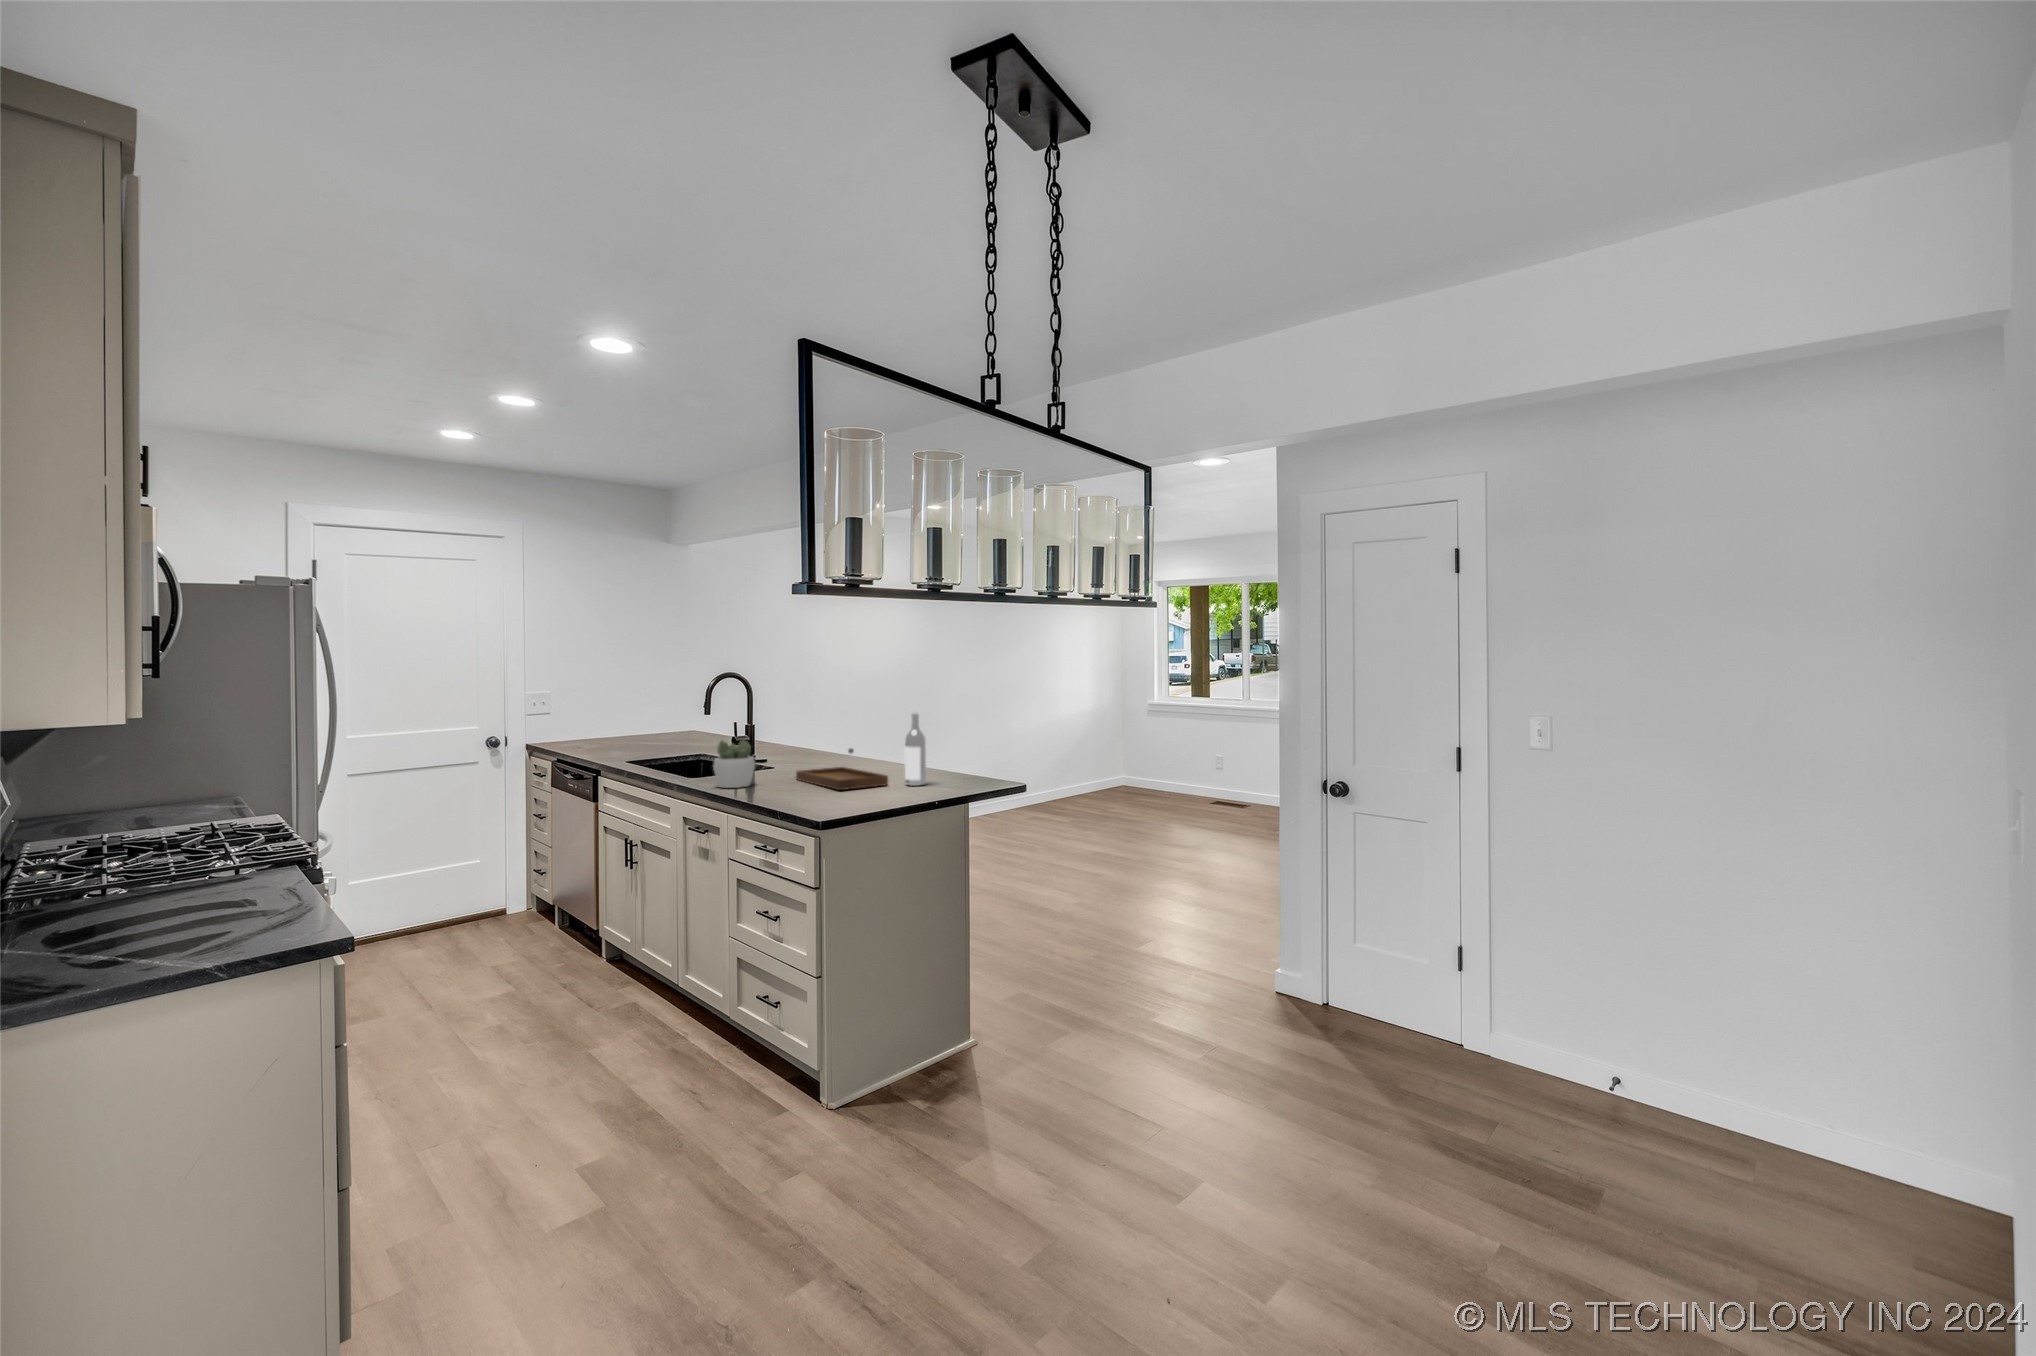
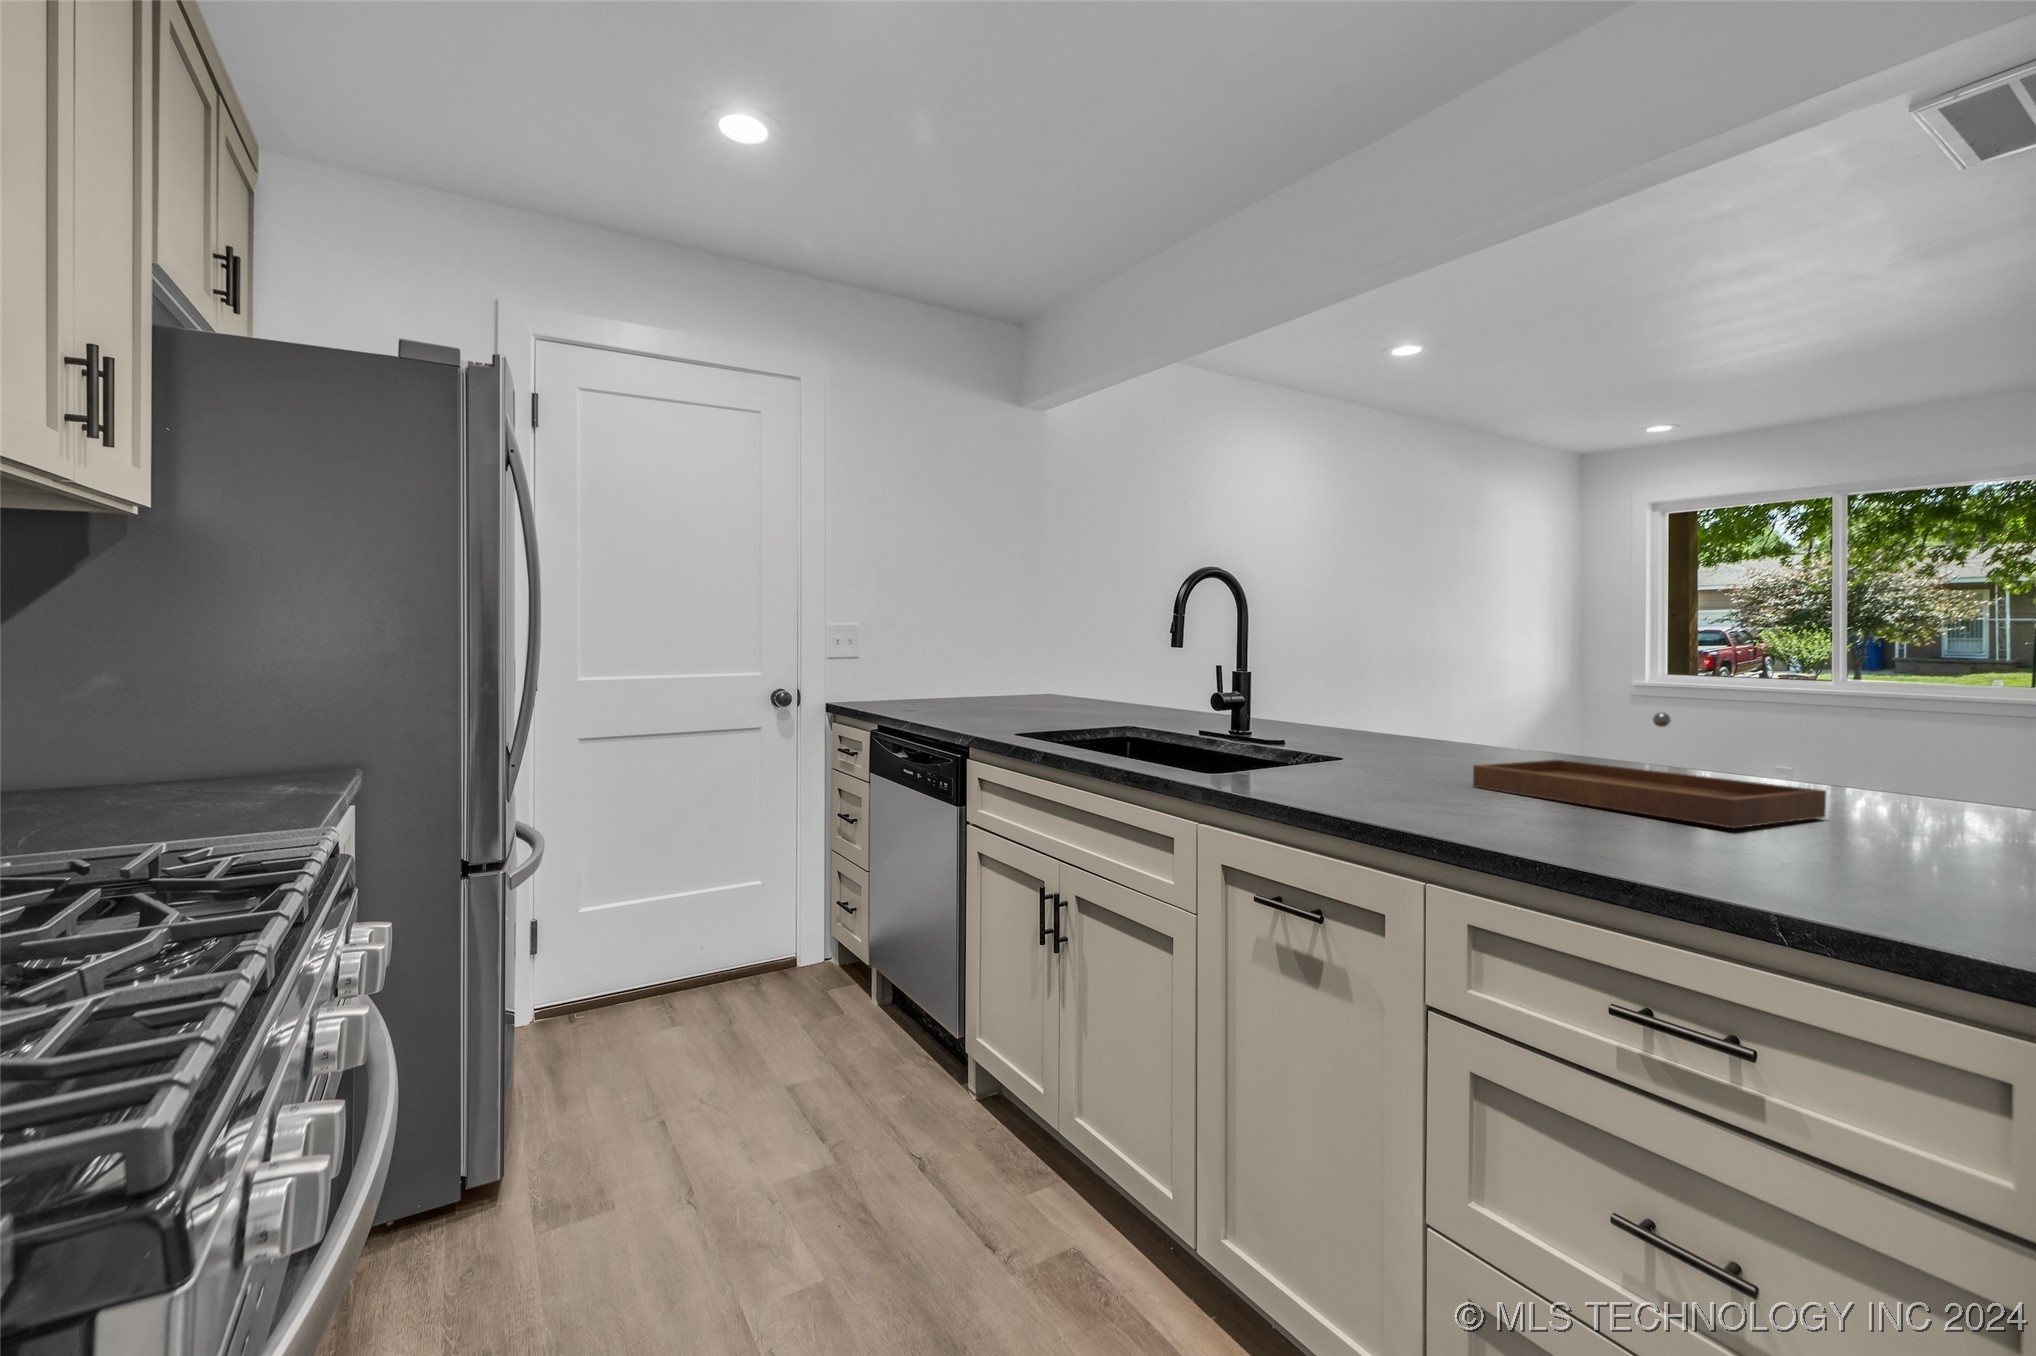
wine bottle: present [905,708,926,786] -> none [1868,602,1952,824]
succulent plant: present [713,740,755,788] -> none [1307,684,1411,803]

